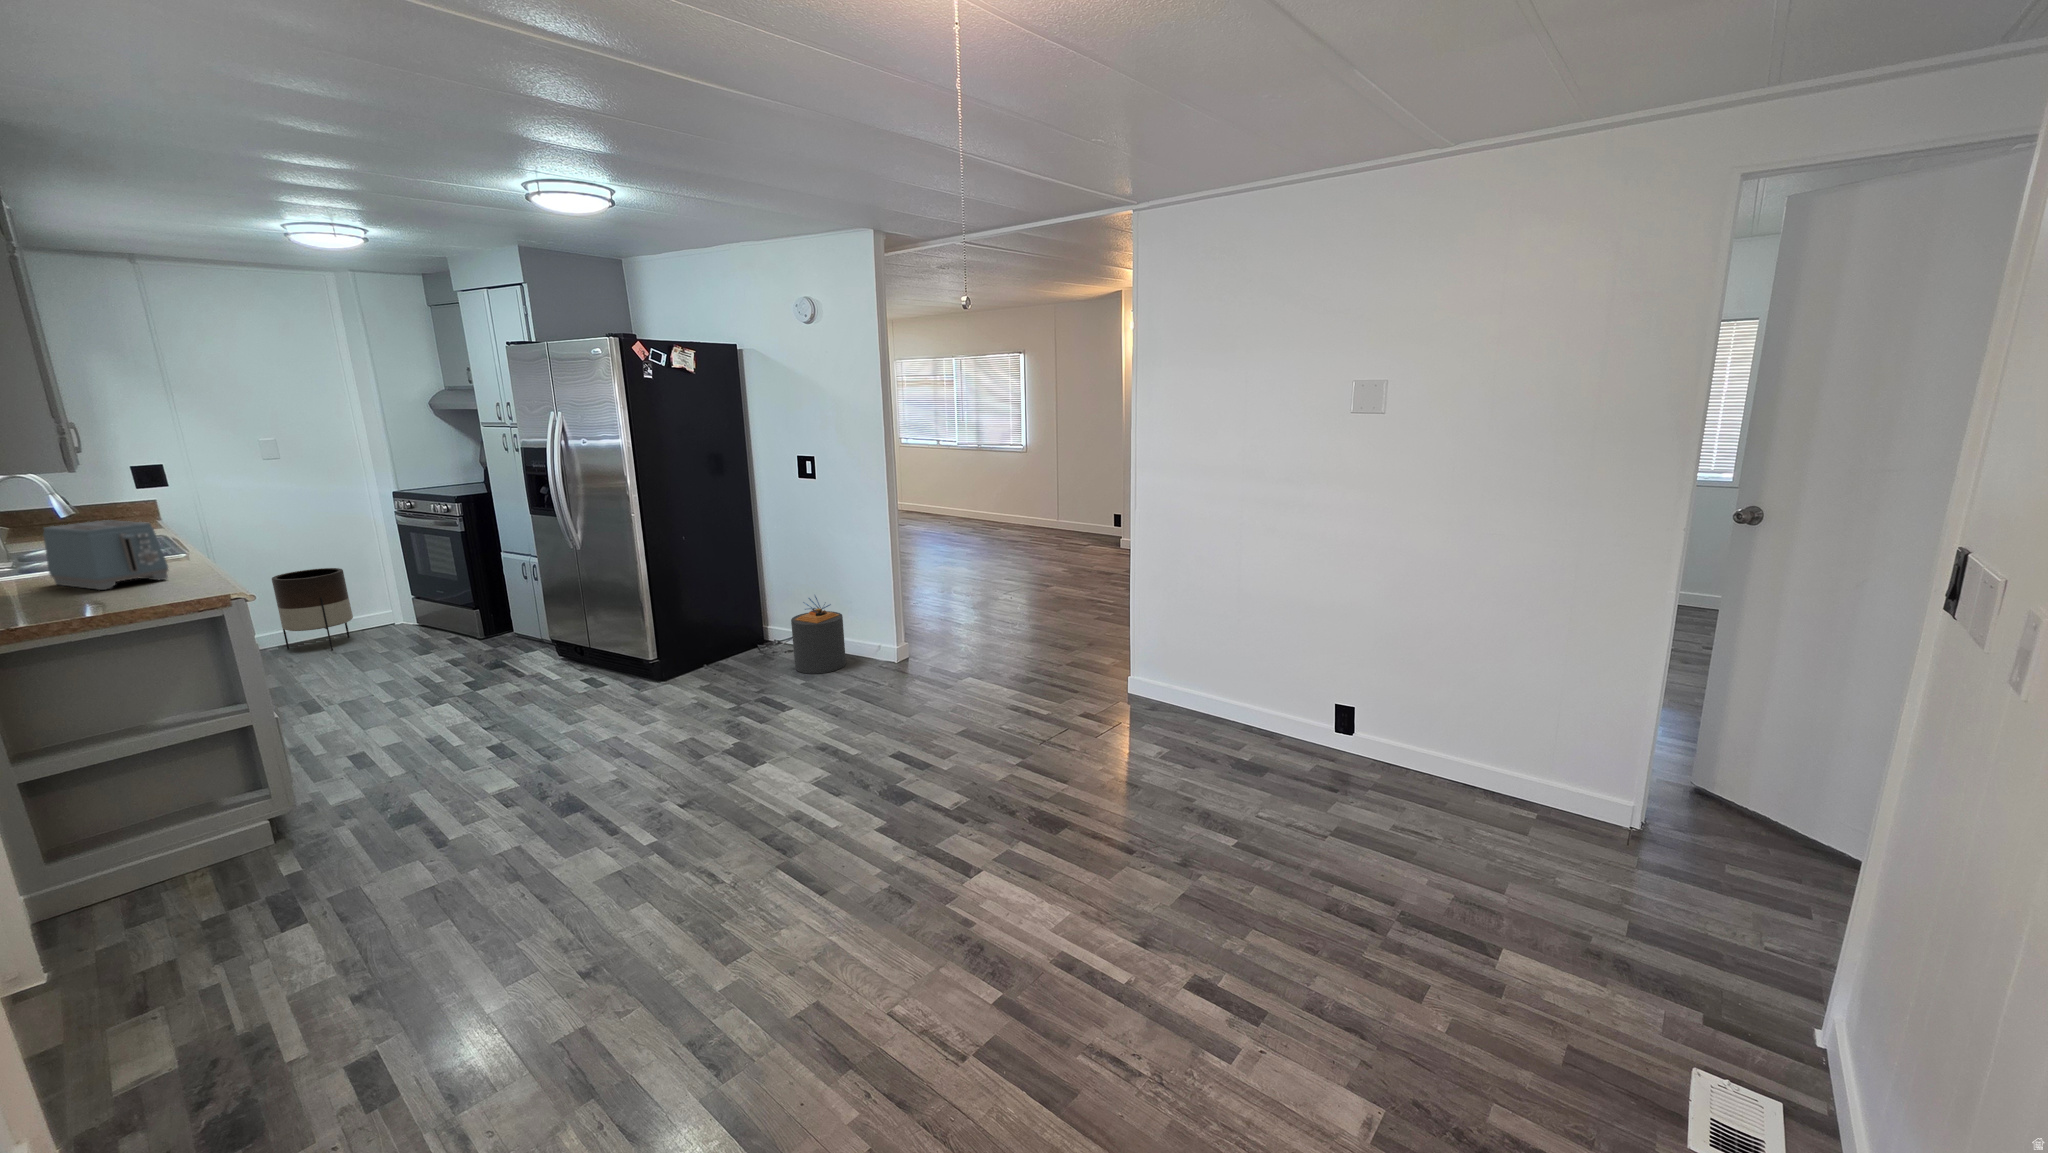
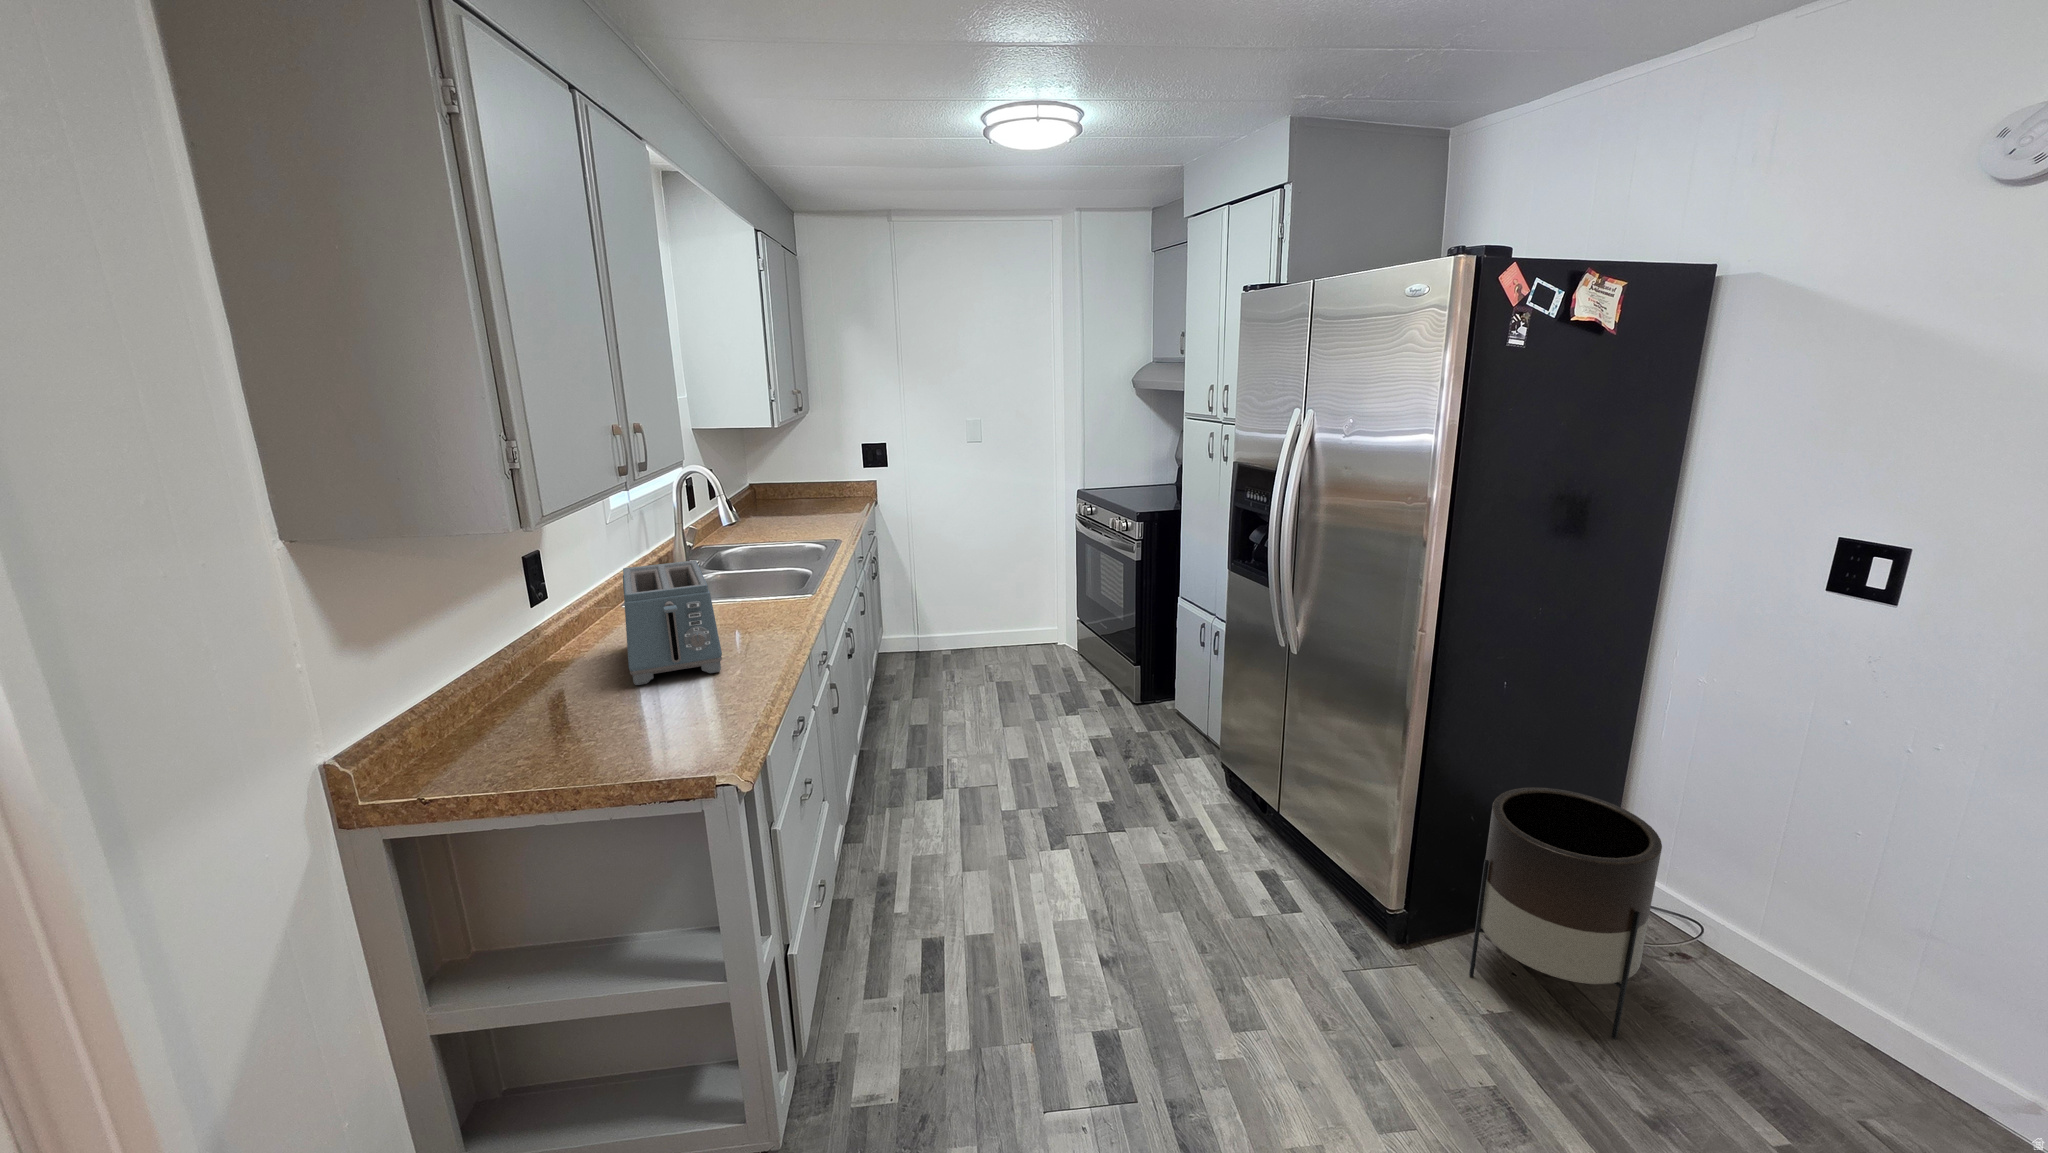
planter: present [272,568,353,650] -> present [1469,787,1662,1039]
trash can: present [791,596,846,674] -> none [1718,871,1913,1102]

